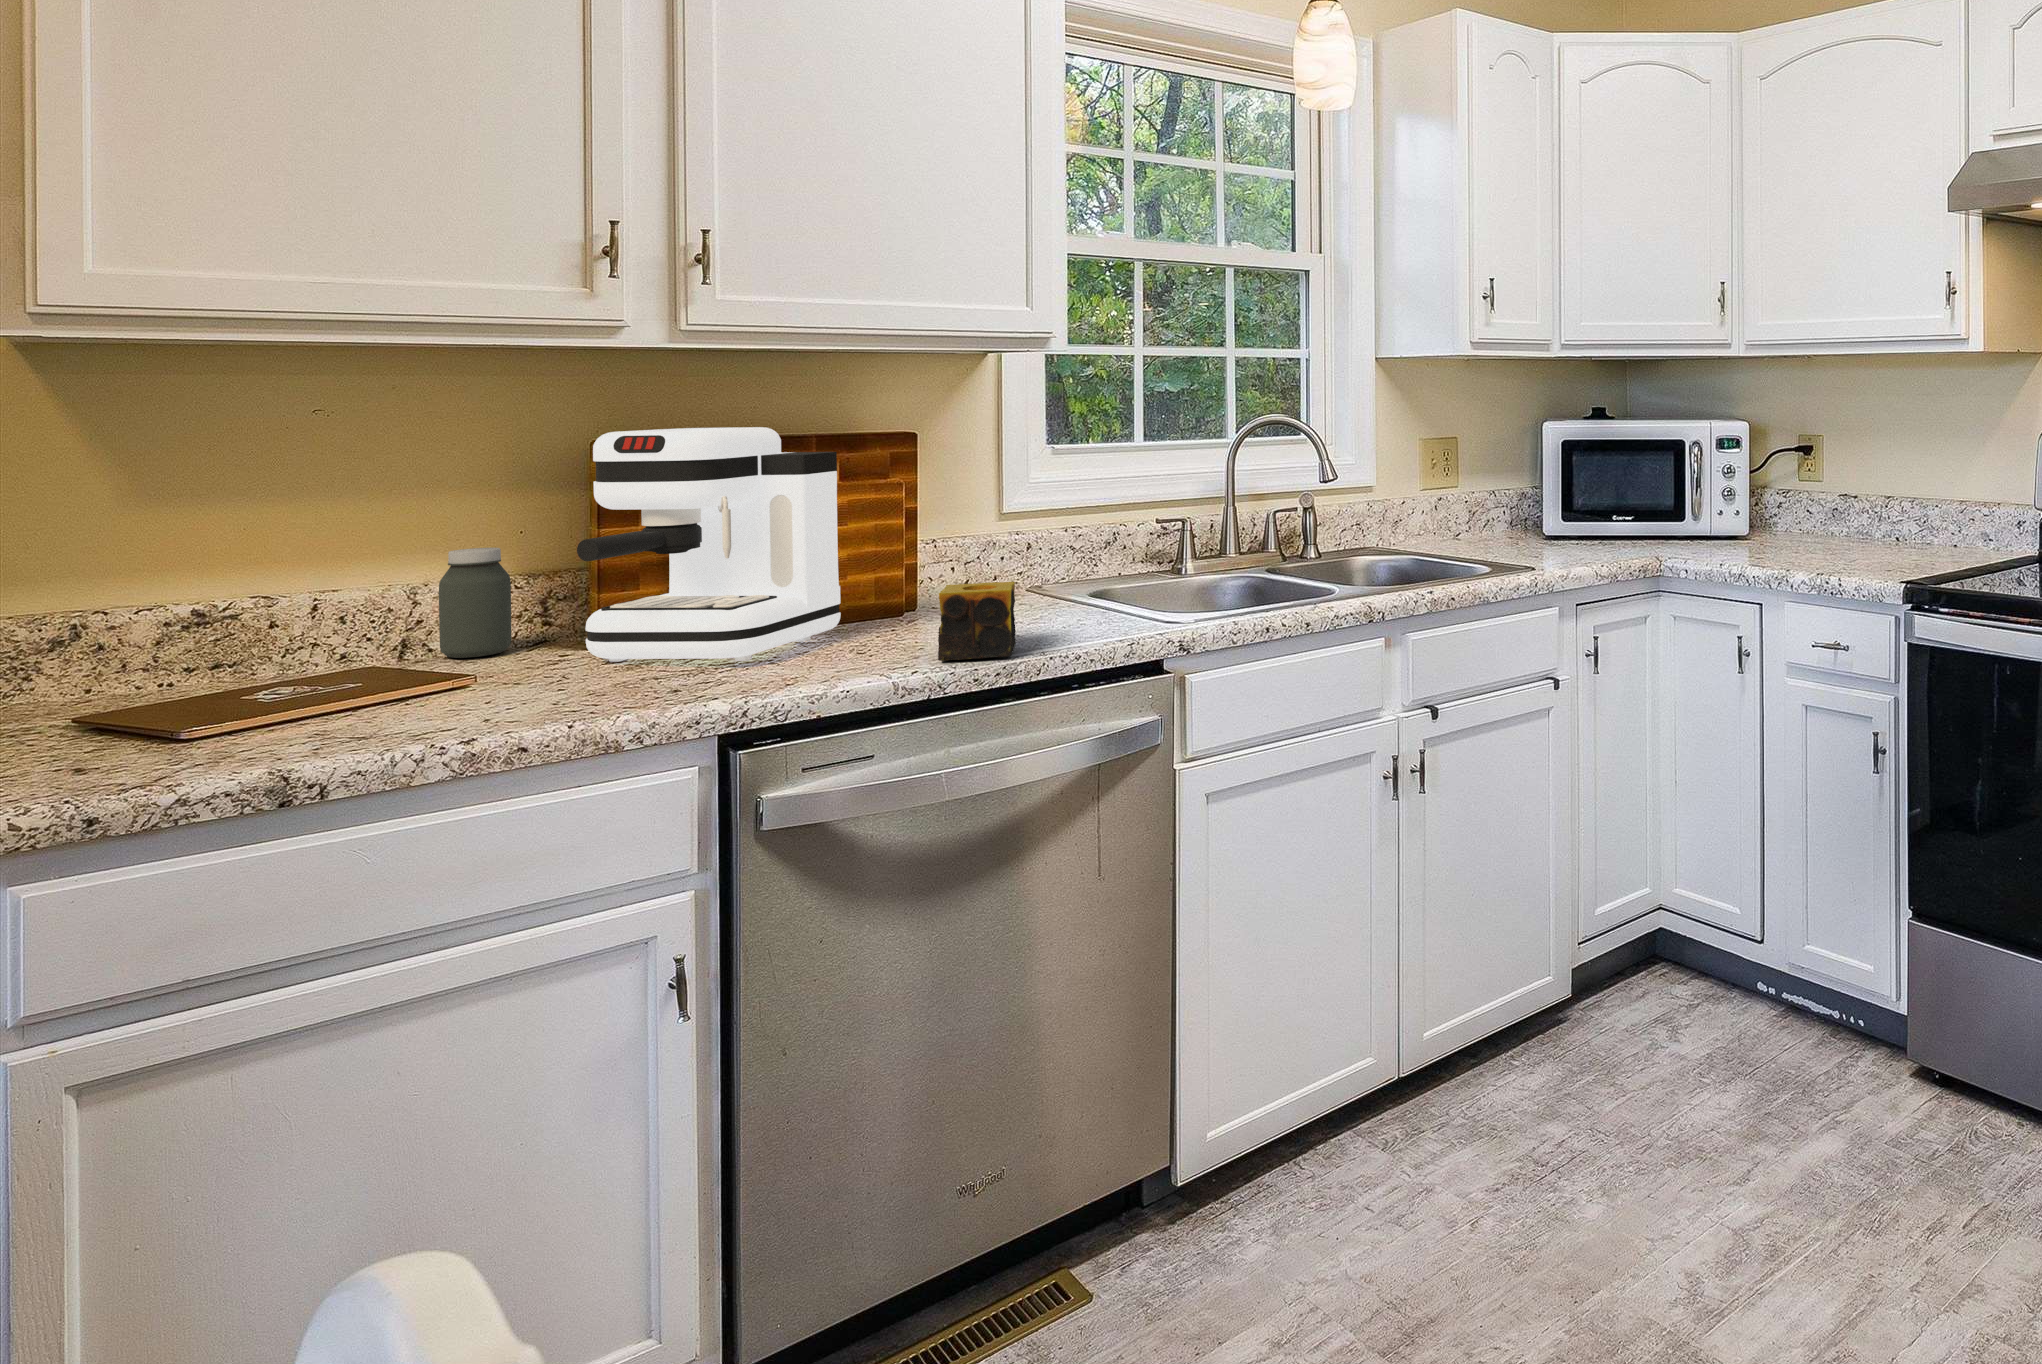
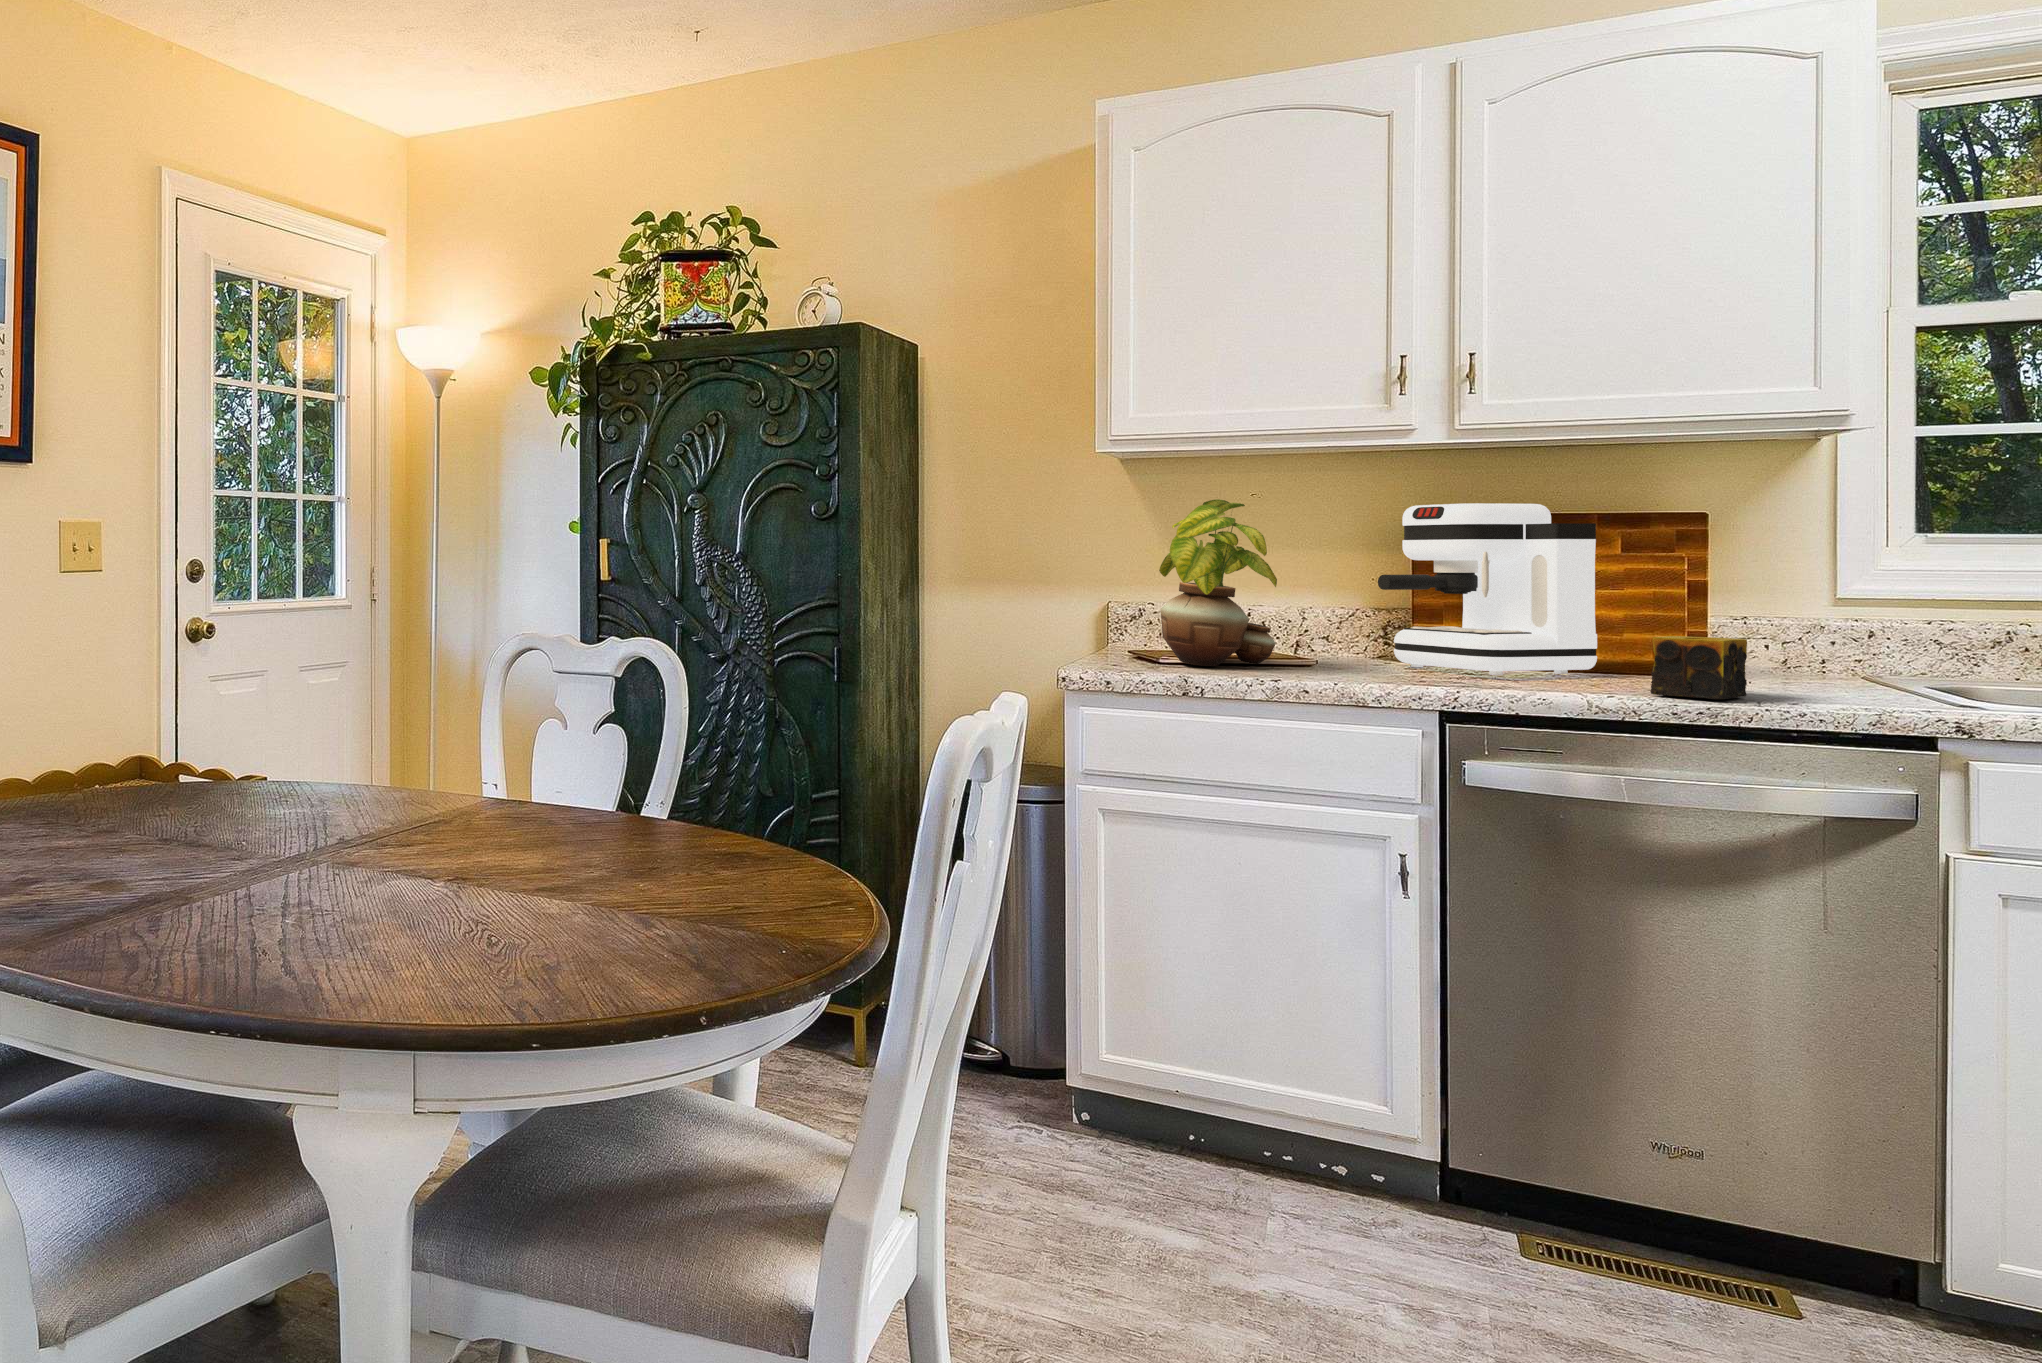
potted plant: none [149,433,427,735] -> present [1159,499,1277,666]
jar: present [439,548,512,658] -> none [1317,586,1361,656]

